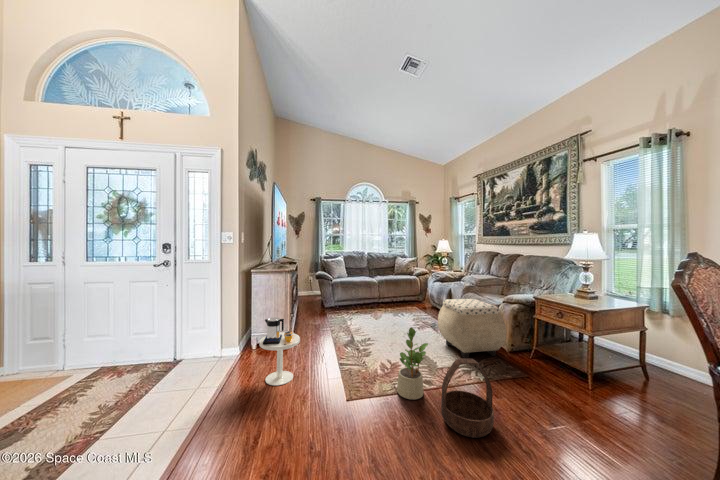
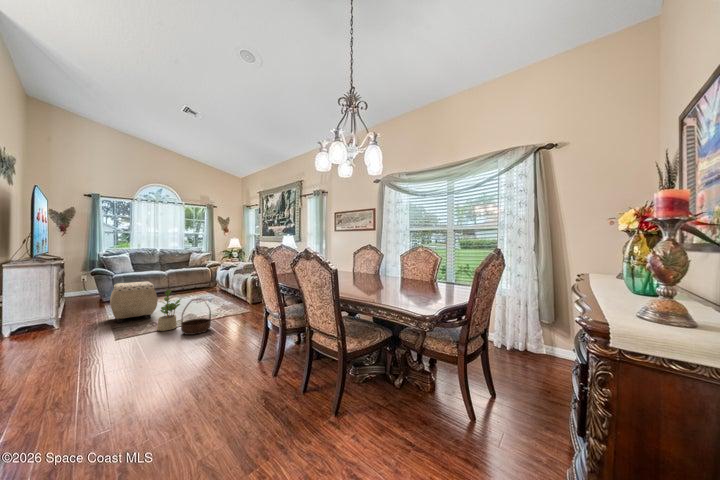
ottoman: present [438,299,507,358] -> present [110,282,158,323]
side table: present [260,317,300,386] -> none [23,296,70,346]

